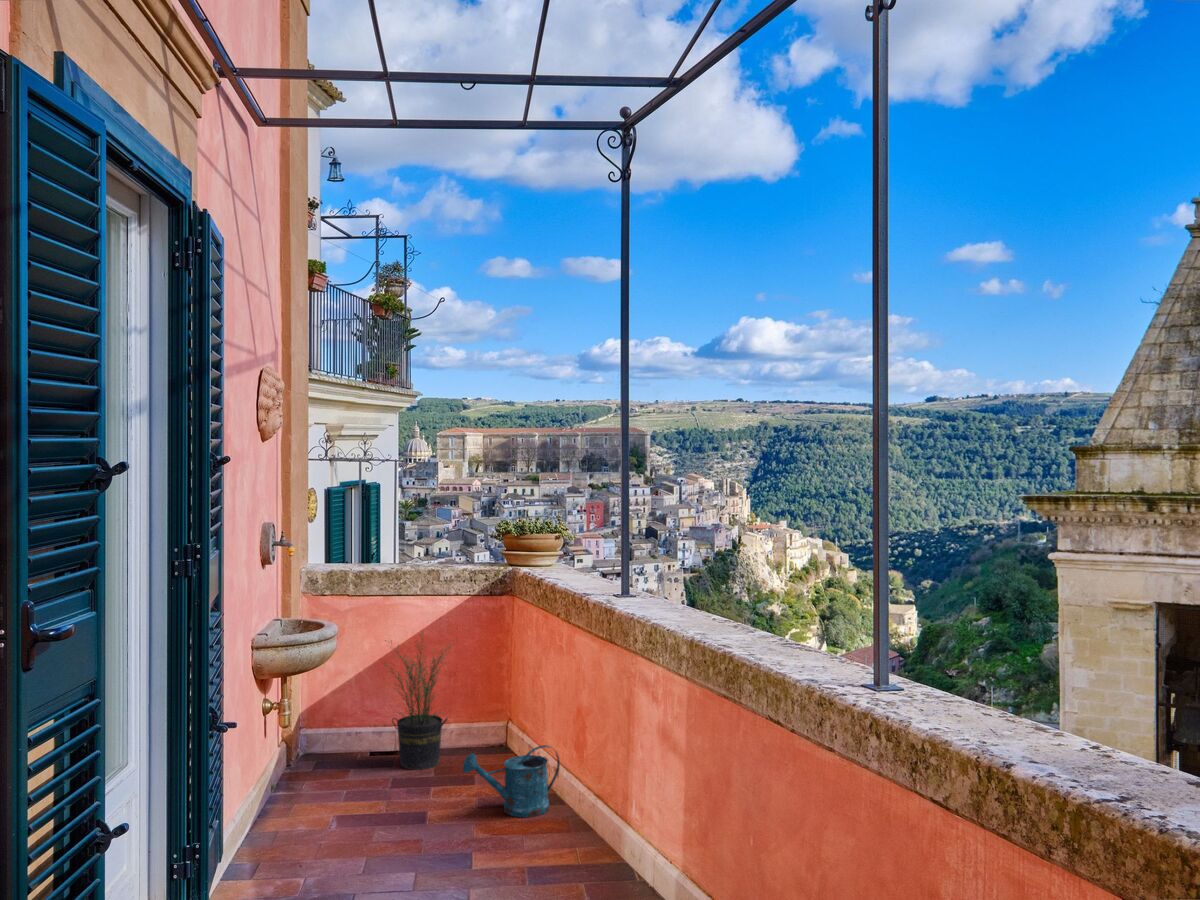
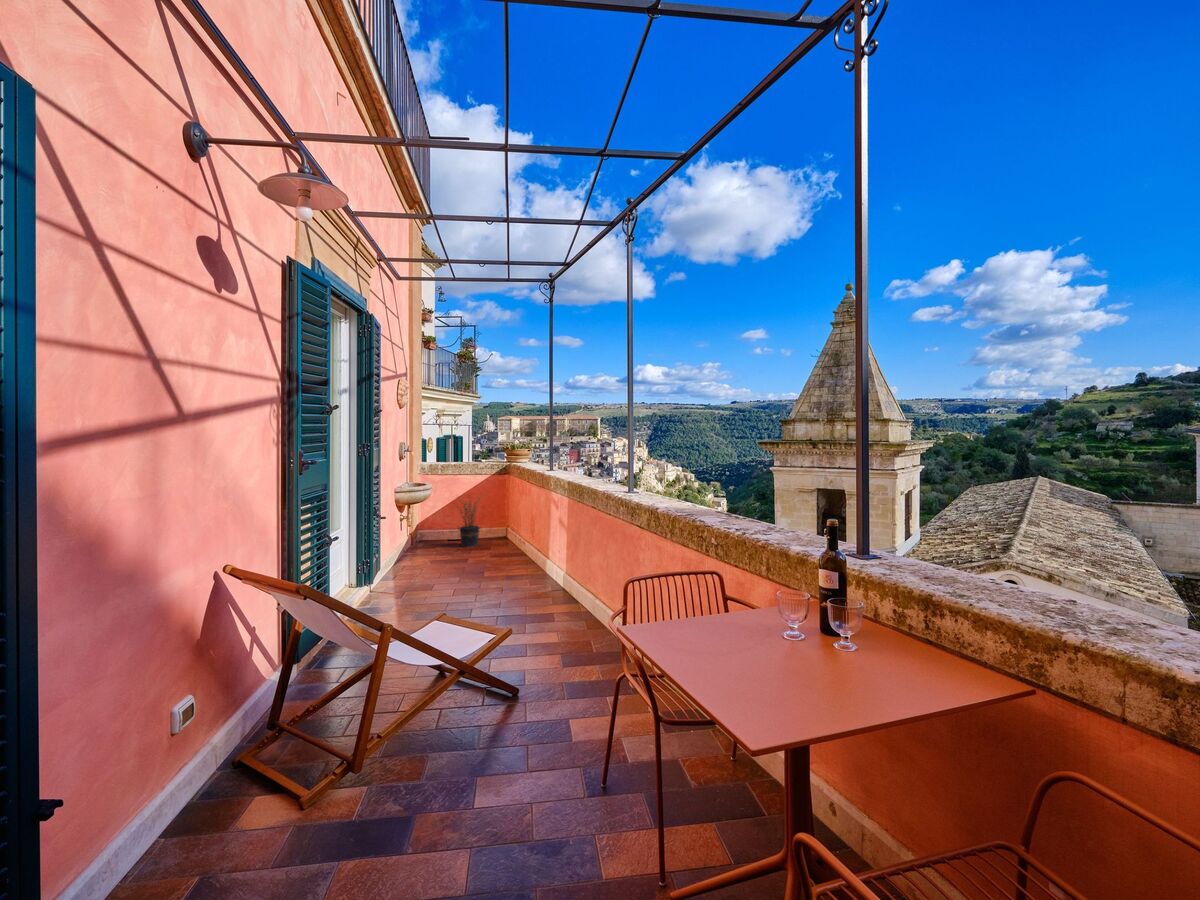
watering can: present [463,745,560,817] -> none [483,532,523,560]

